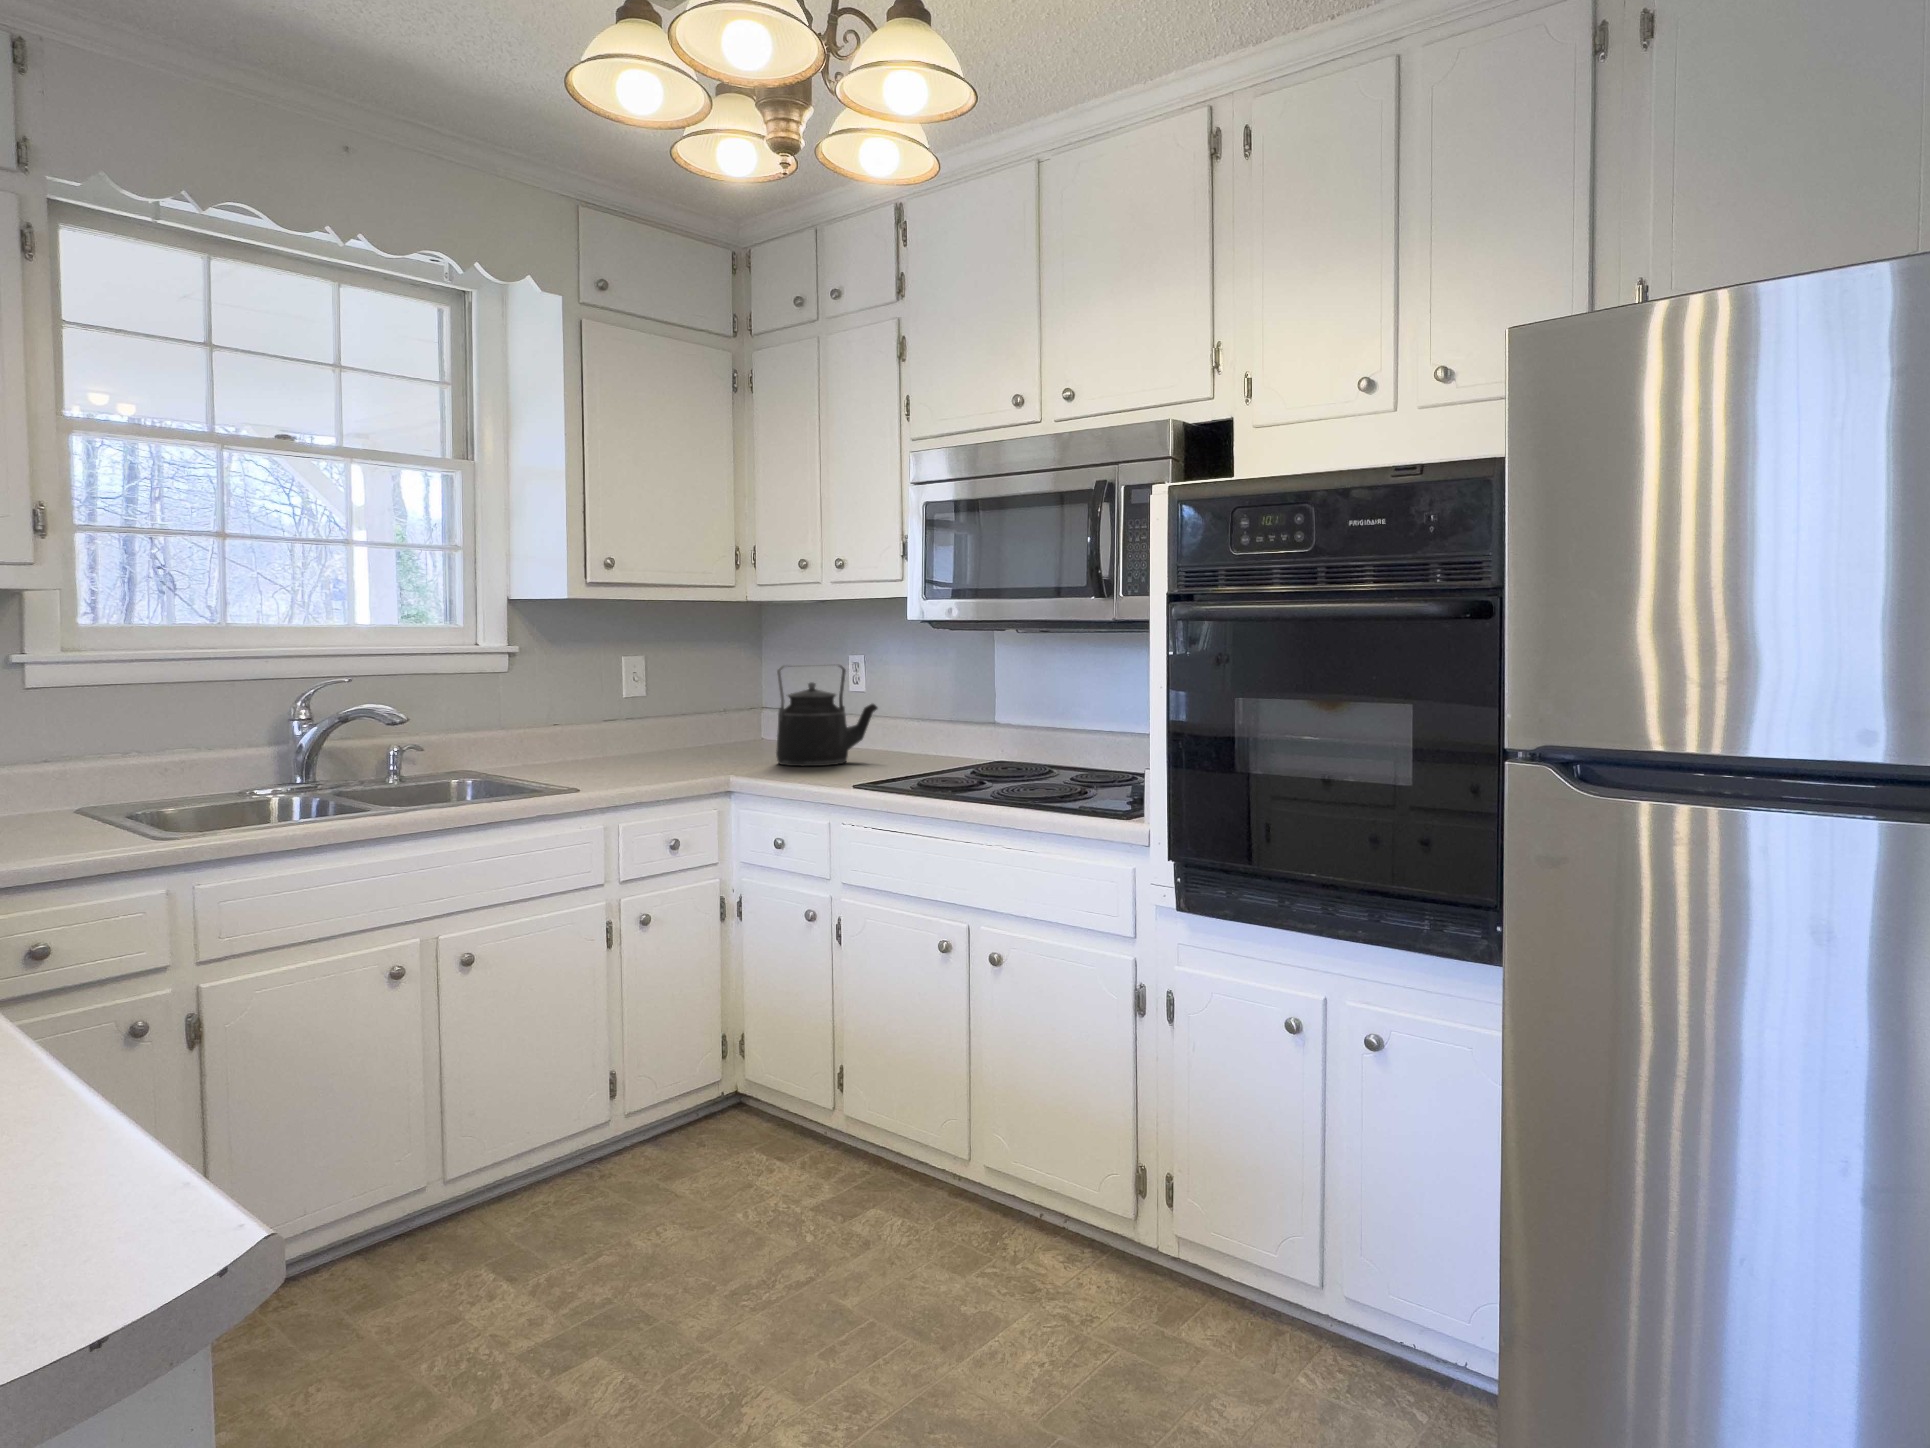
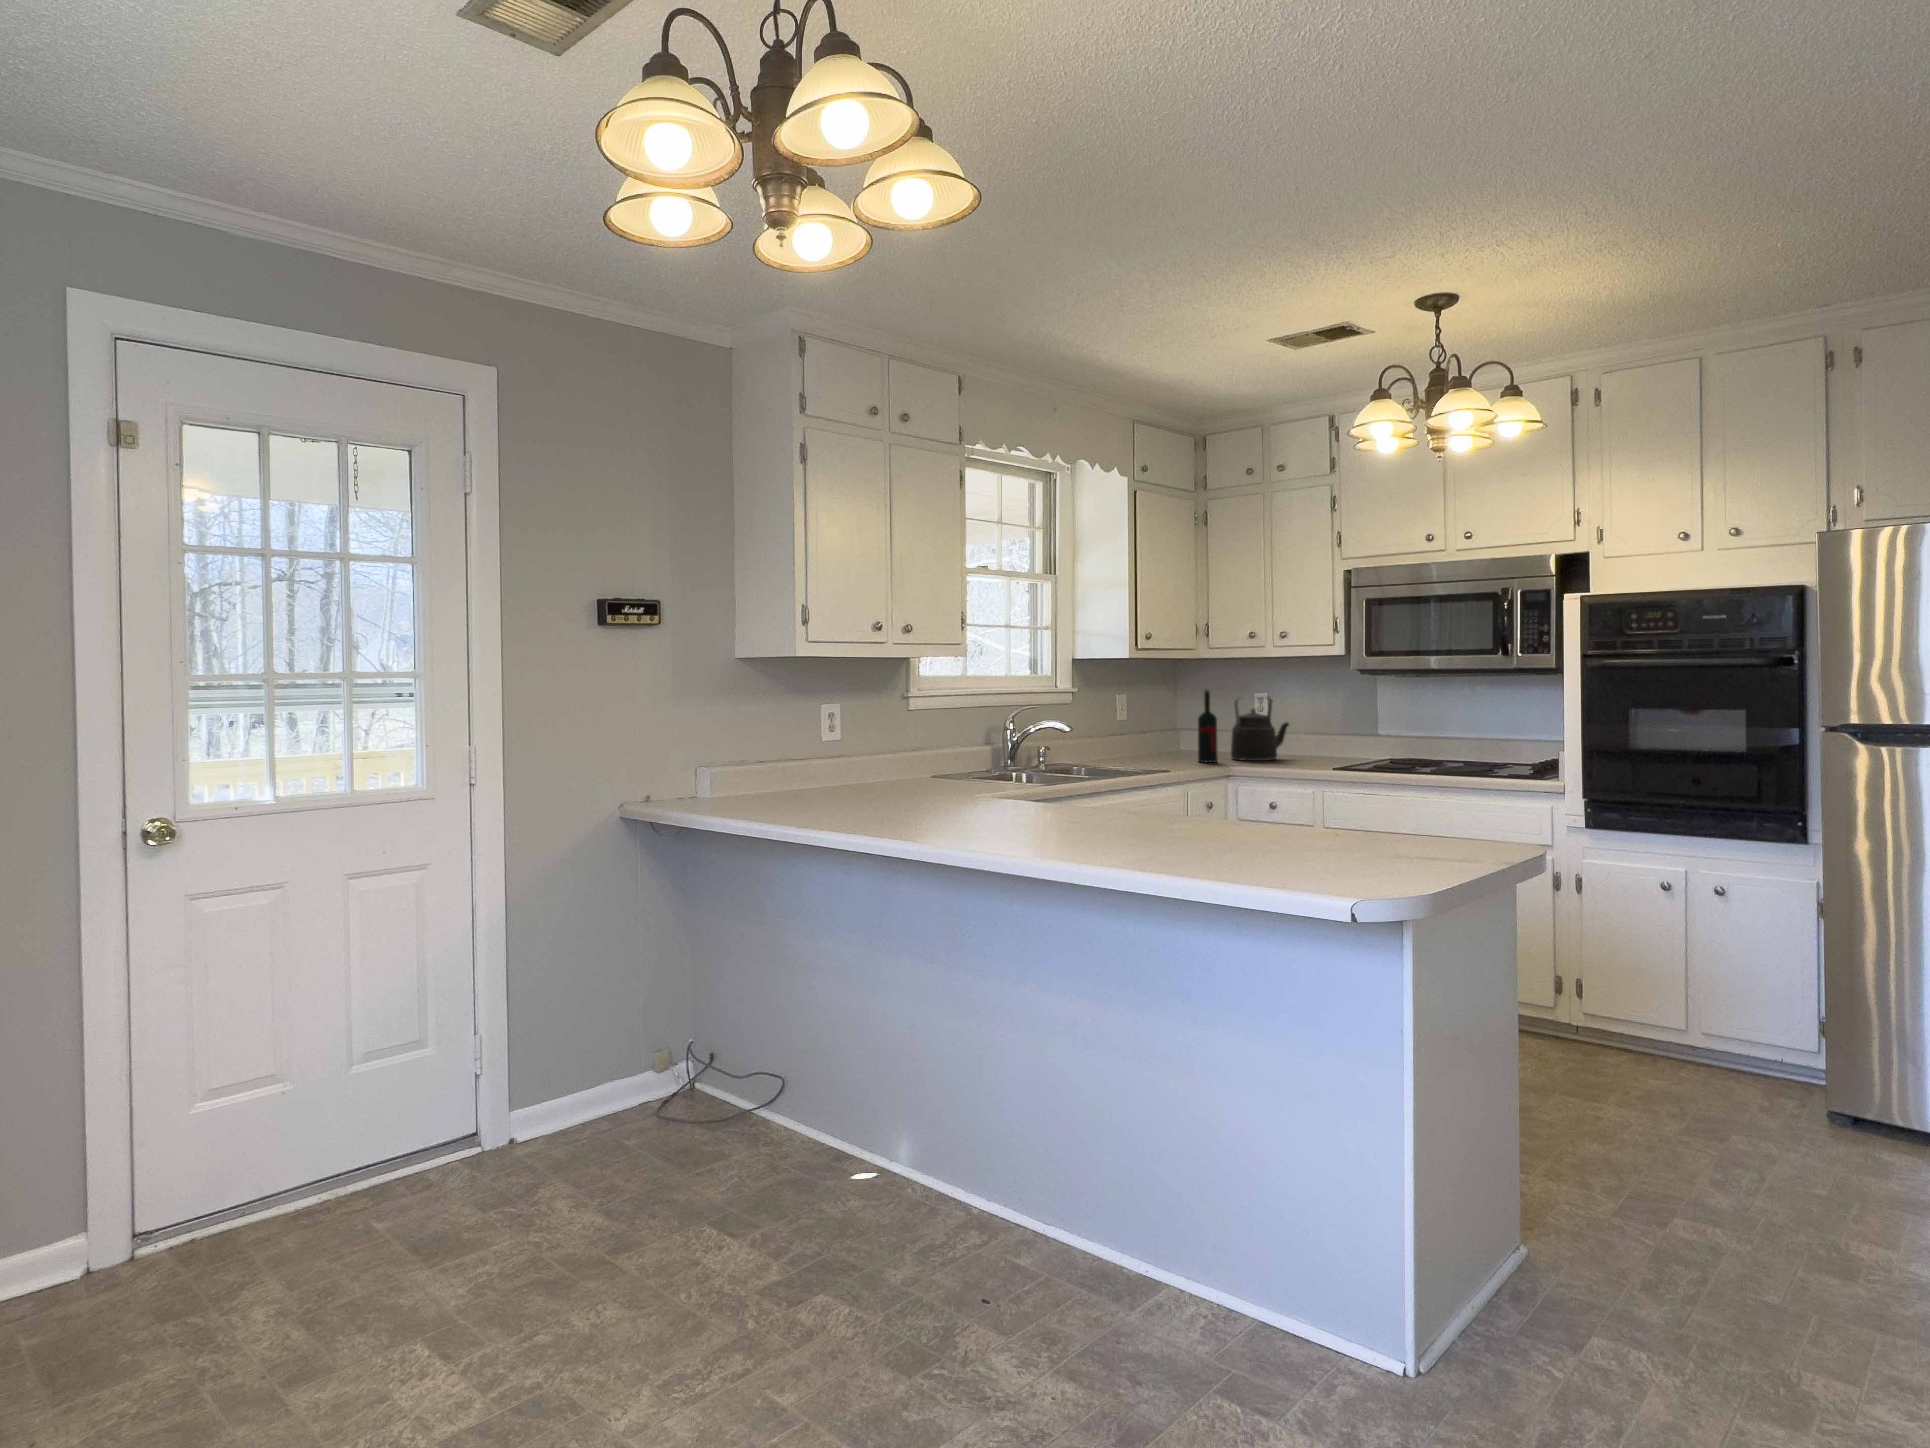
wine bottle: none [702,651,734,770] -> present [1198,689,1218,762]

